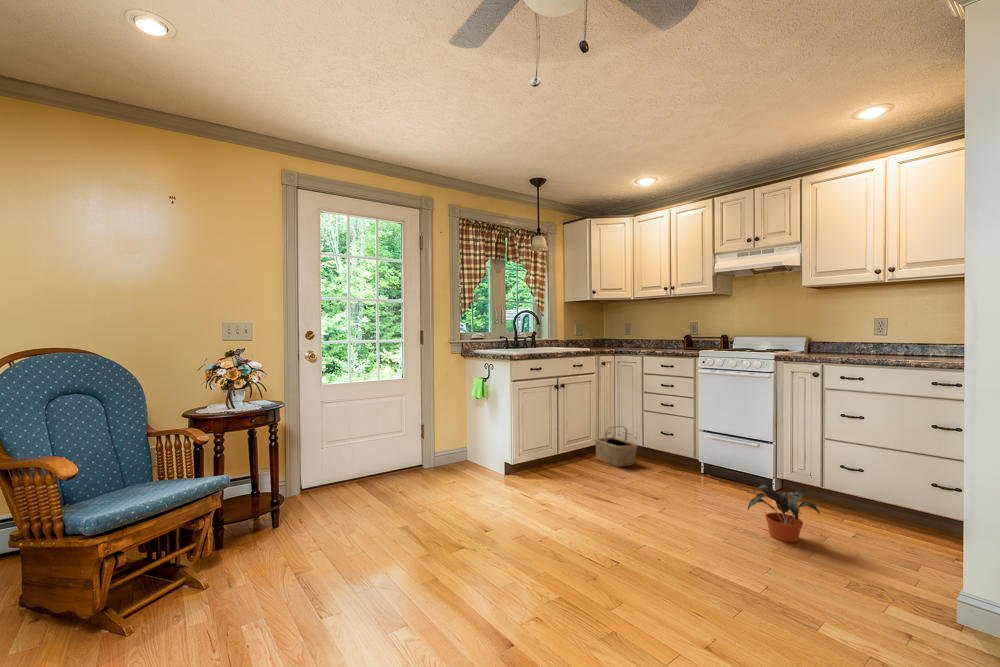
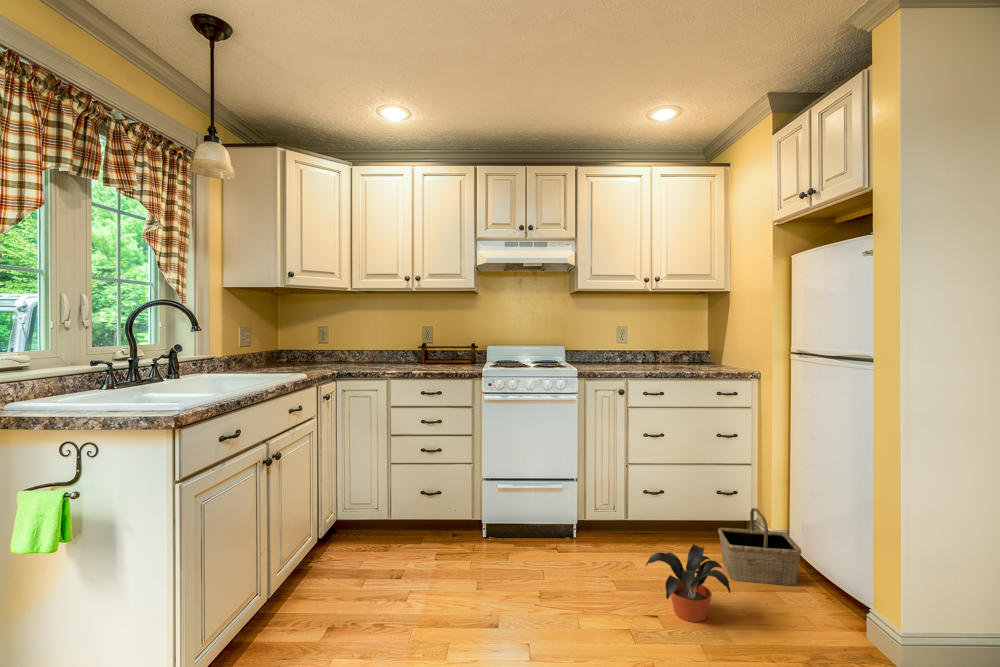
basket: present [595,426,638,467] -> present [718,508,801,586]

